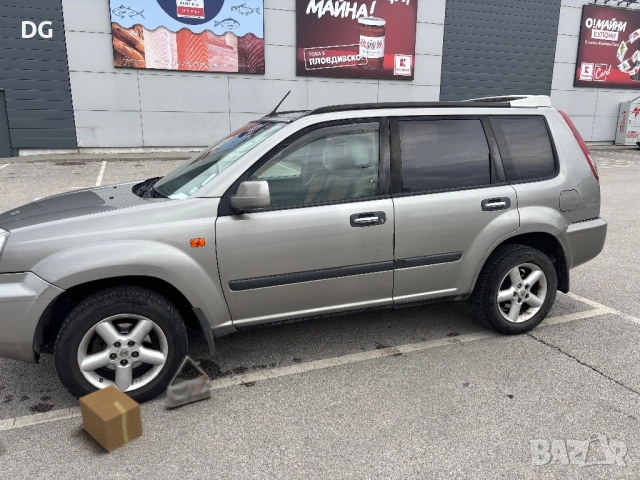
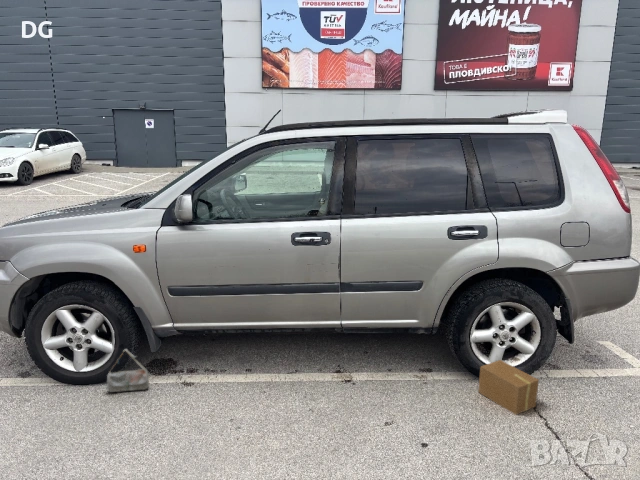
cardboard box: present [79,385,143,452] -> present [478,360,539,415]

